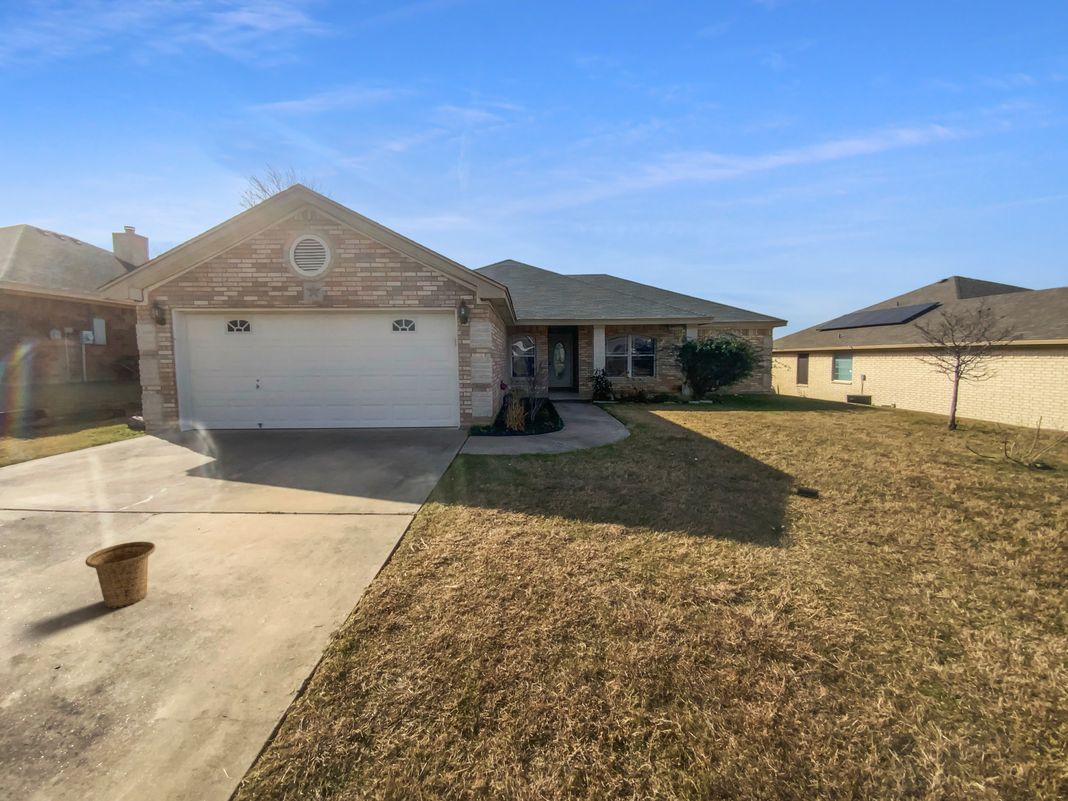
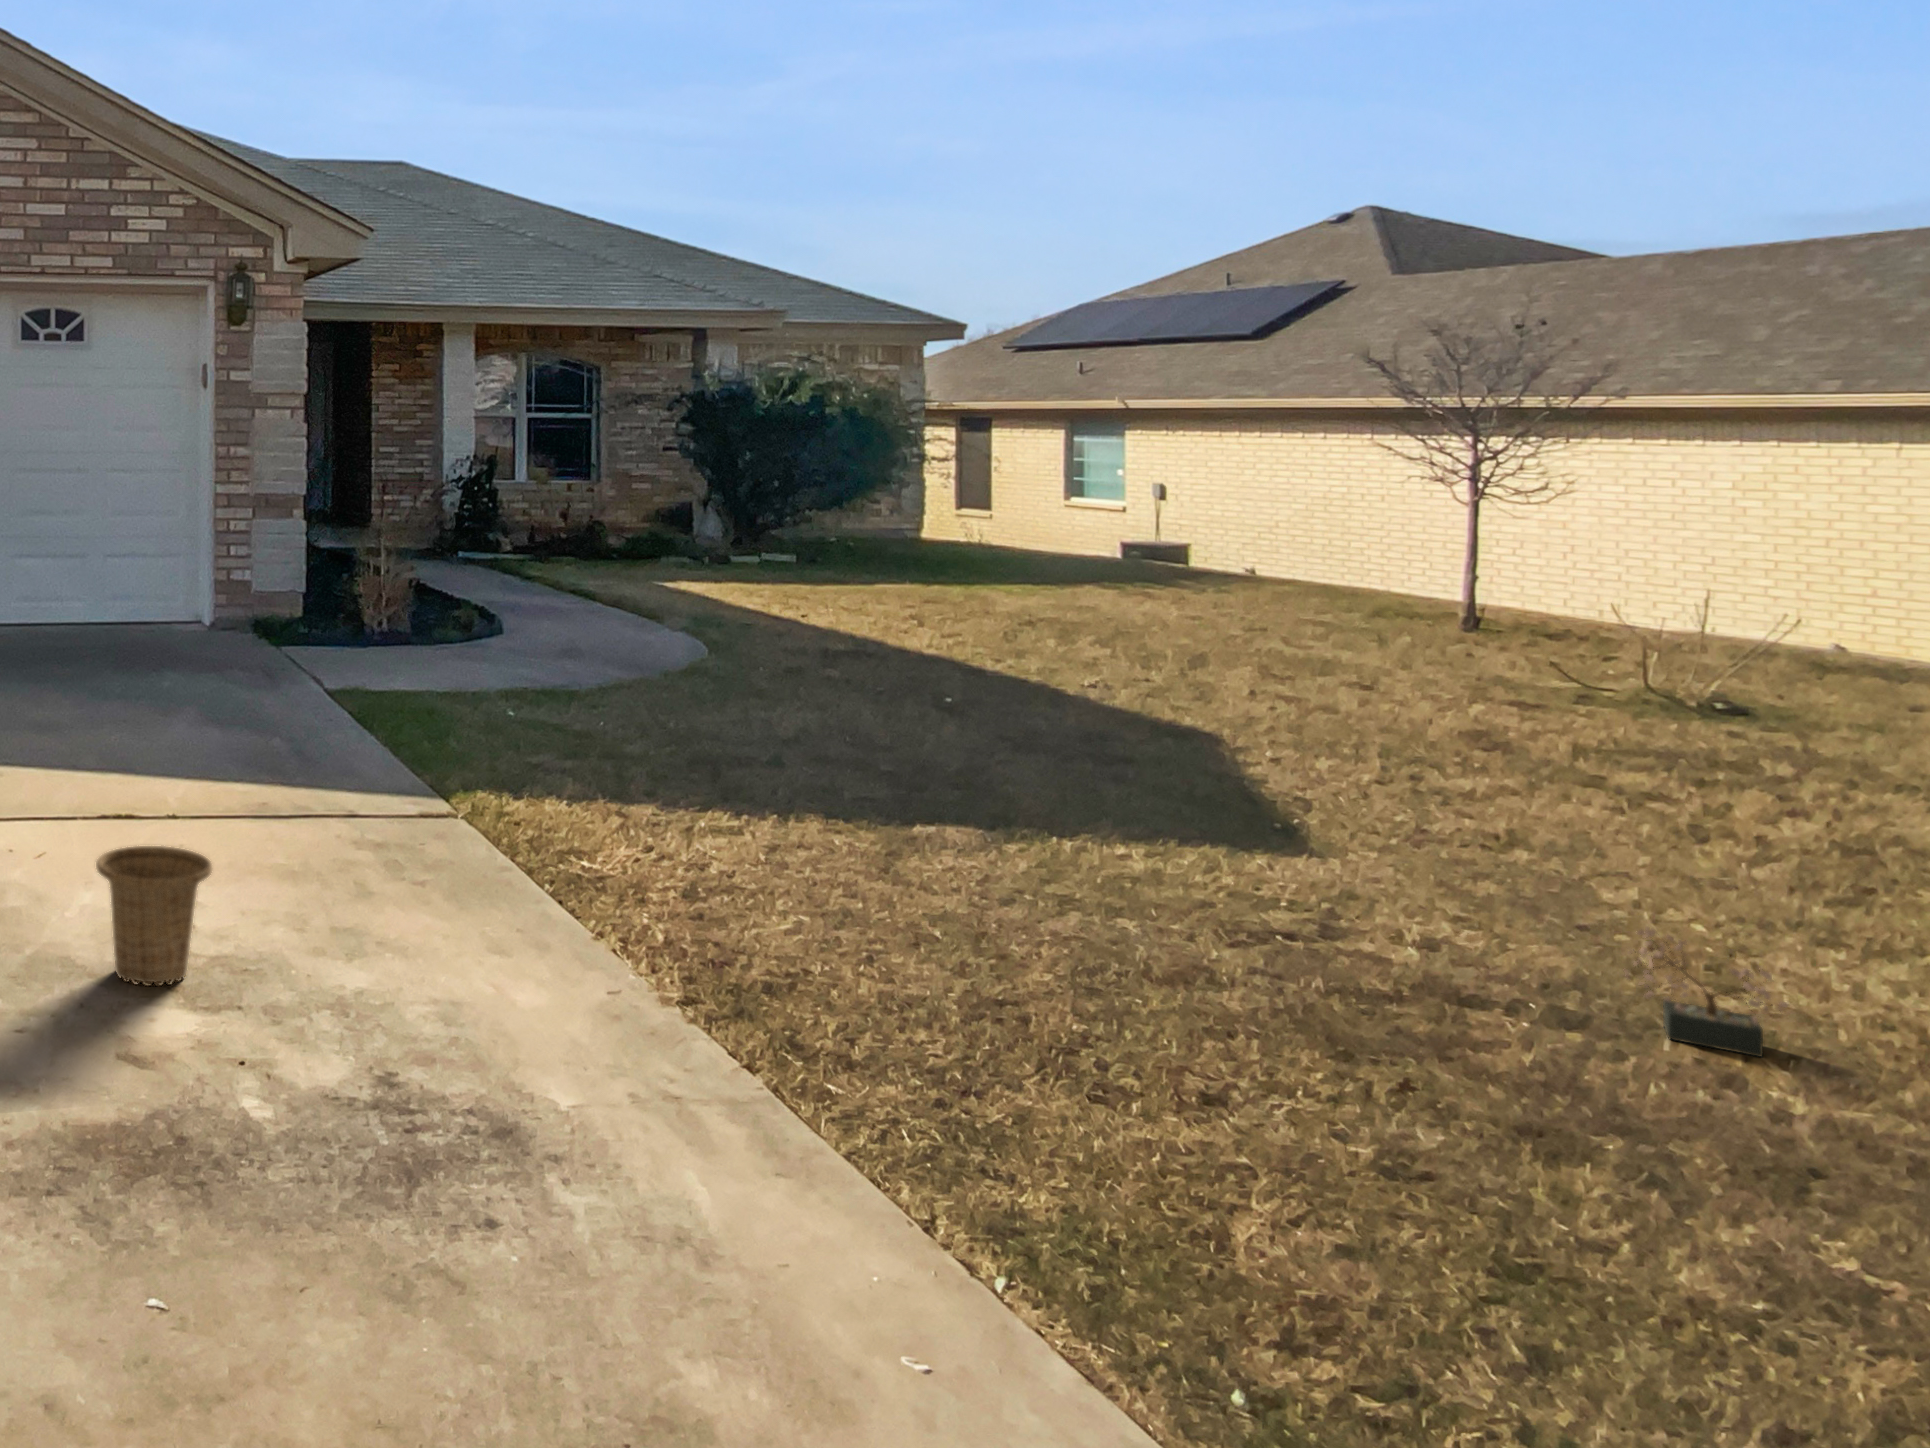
decorative plant: present [792,471,823,498] -> present [1625,927,1788,1057]

